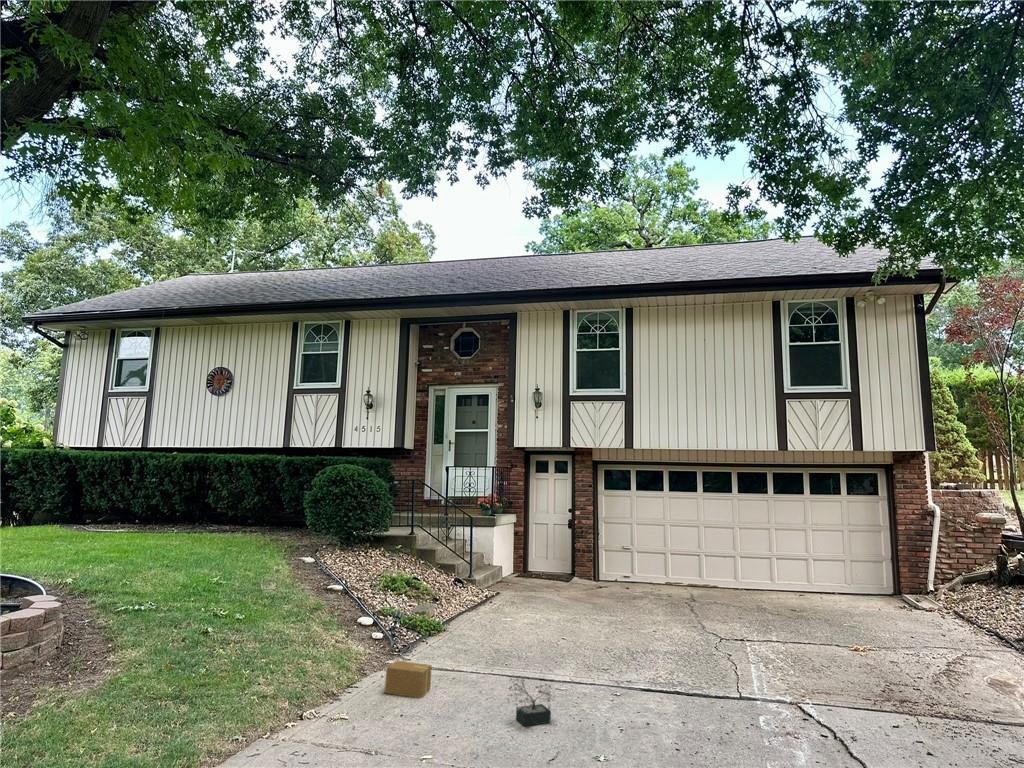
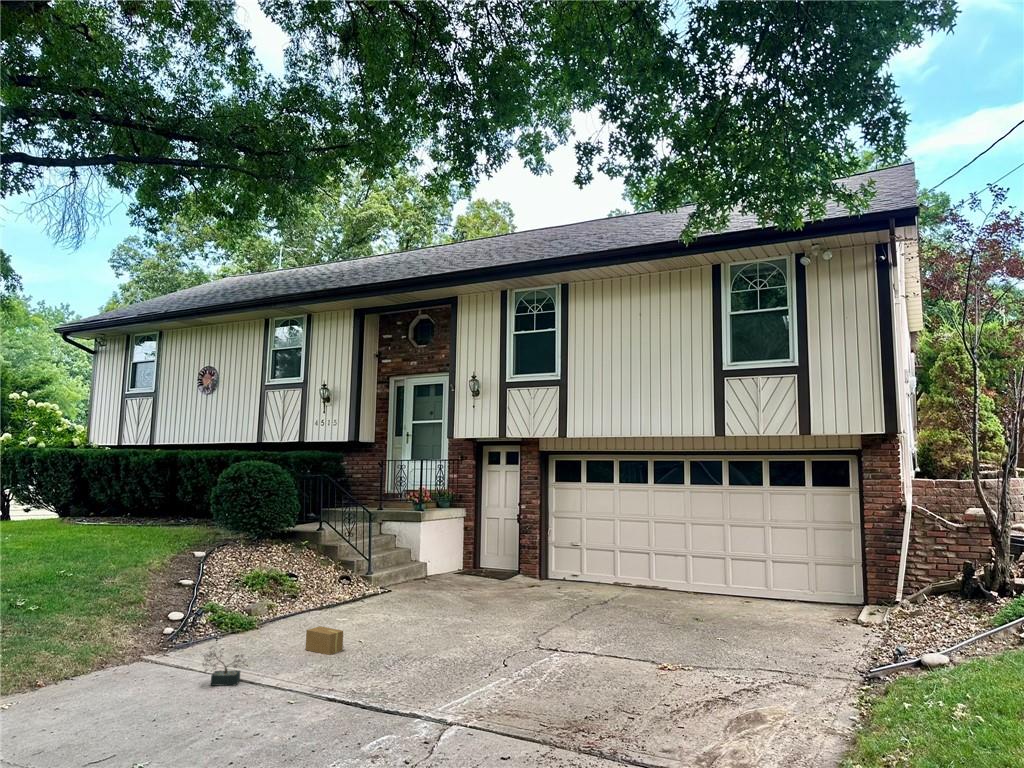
cardboard box: present [385,661,432,698] -> present [305,626,343,655]

